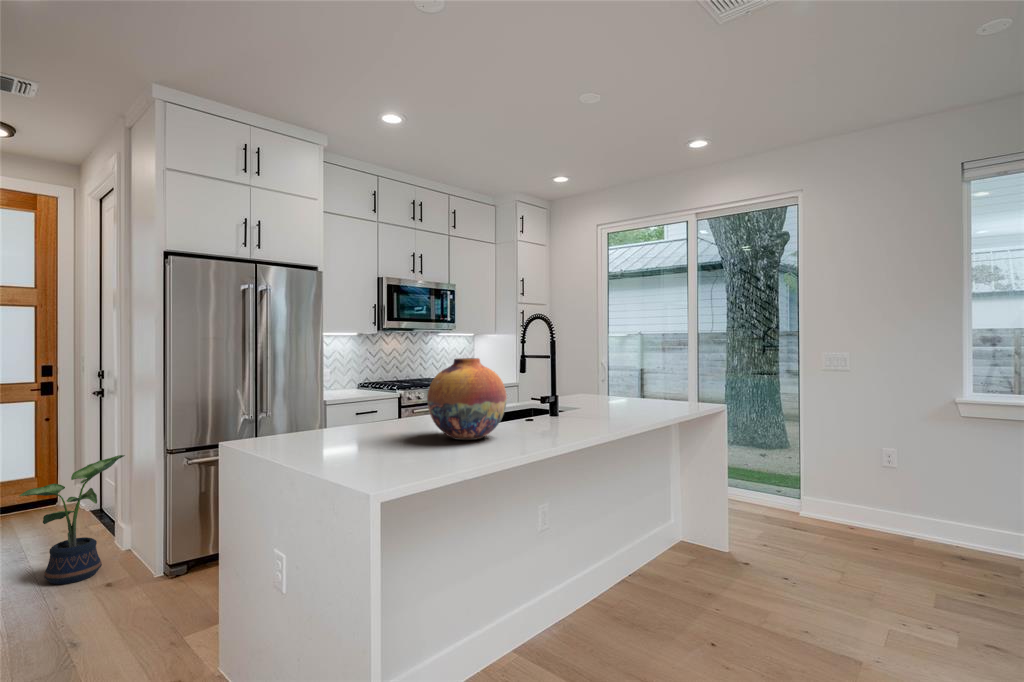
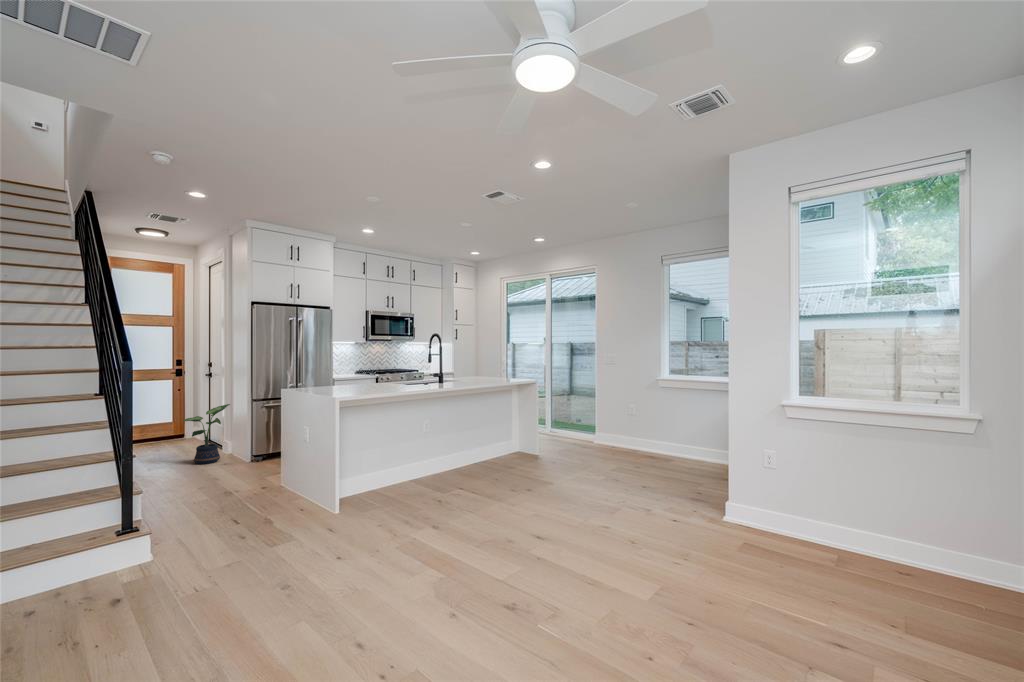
vase: present [427,358,507,440] -> none [371,354,405,388]

